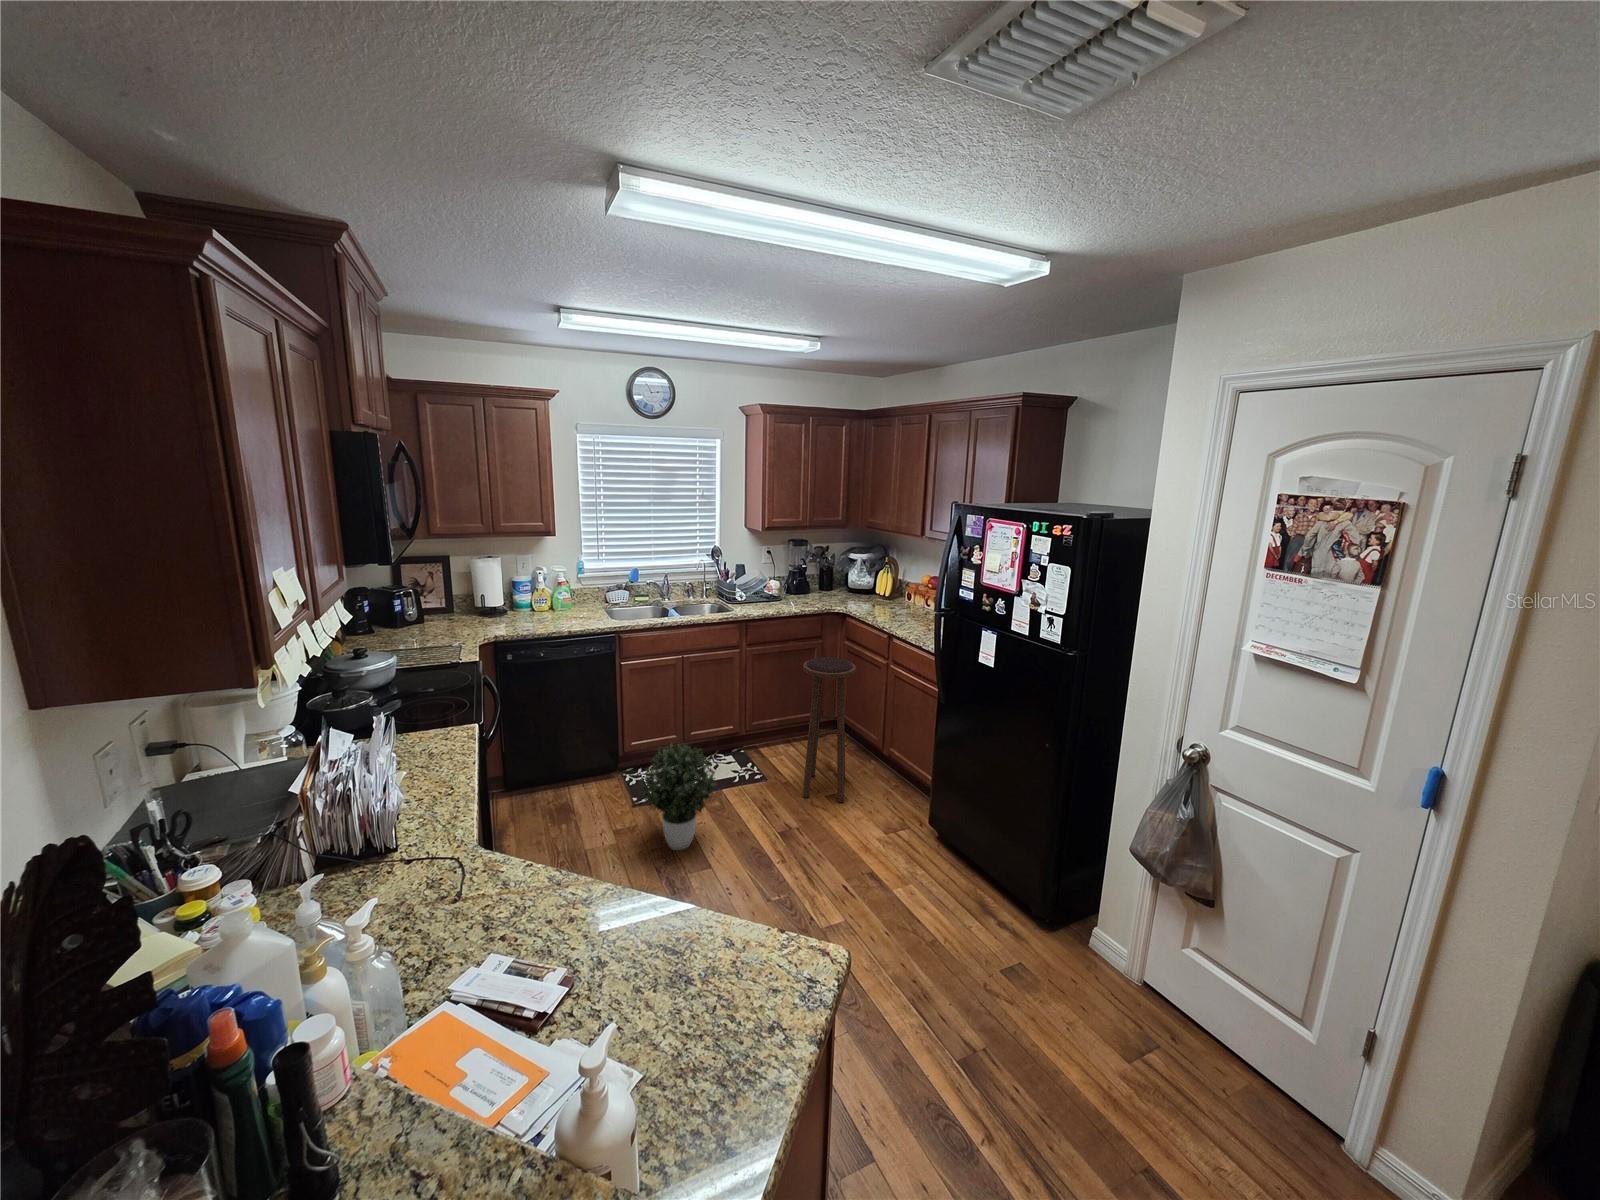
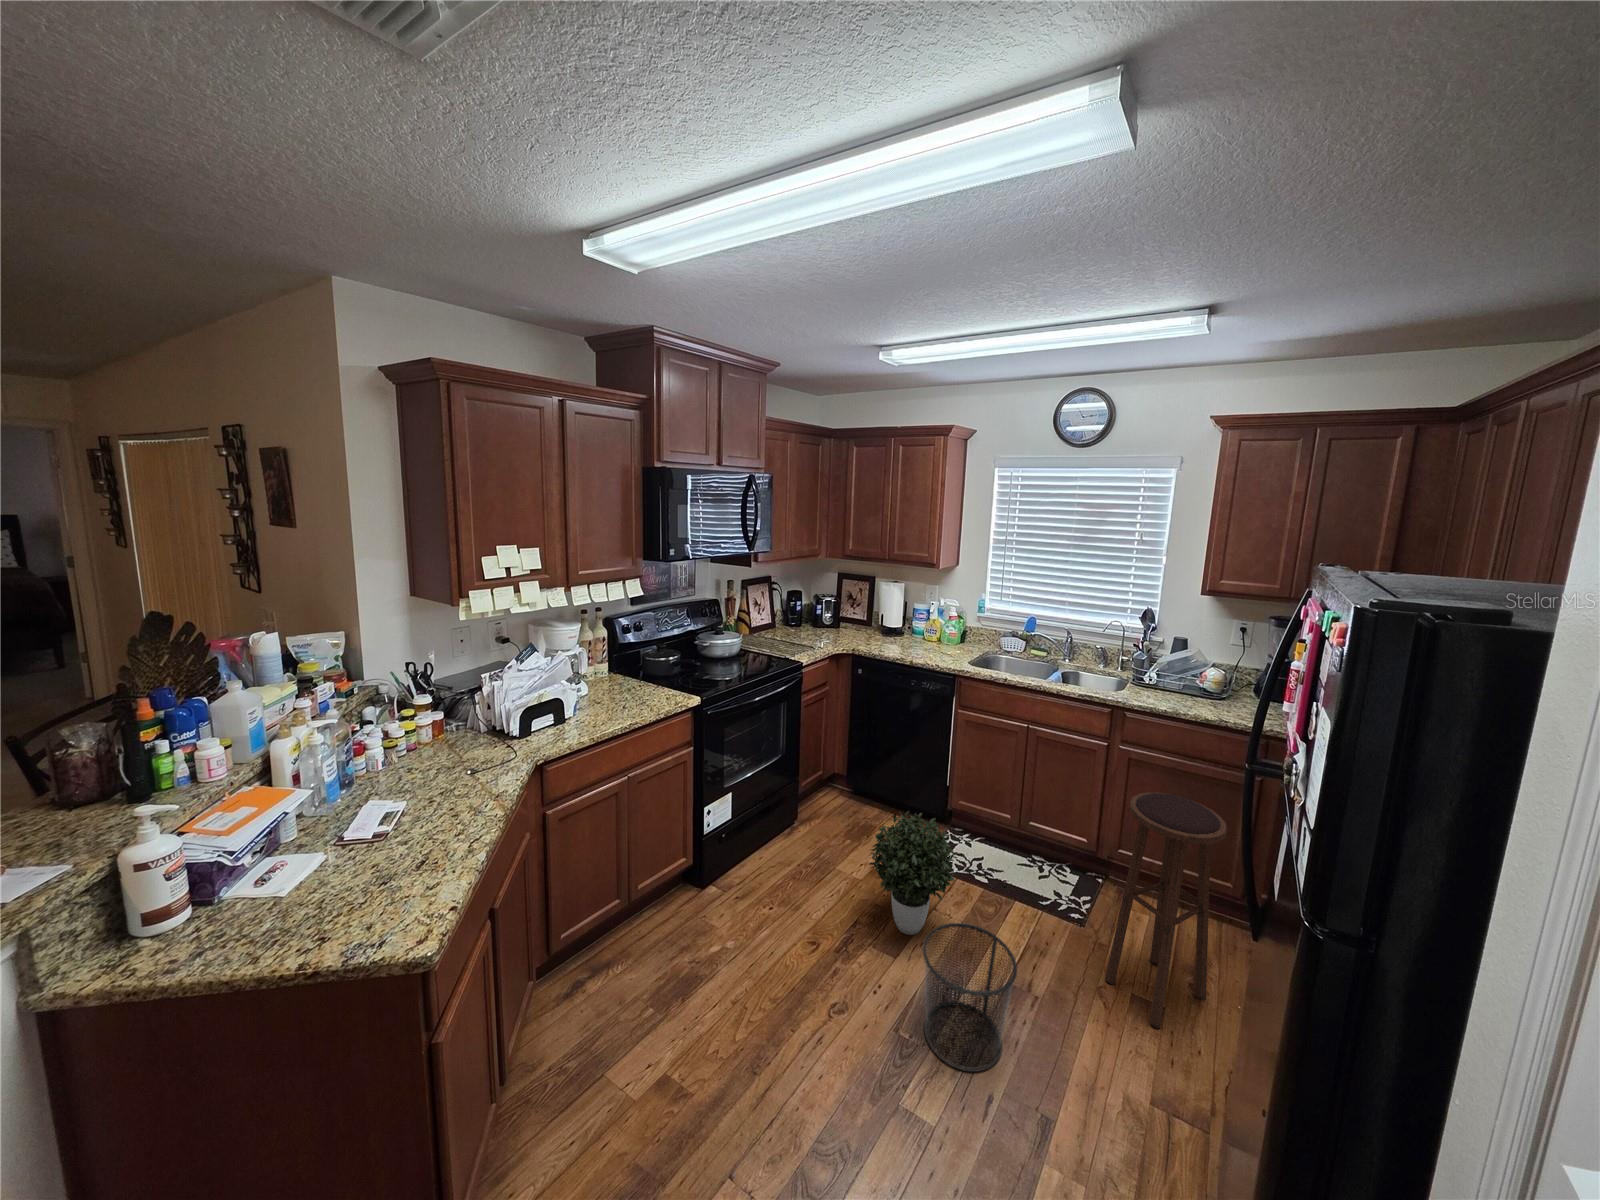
waste bin: none [746,789,815,889] -> present [922,923,1017,1072]

